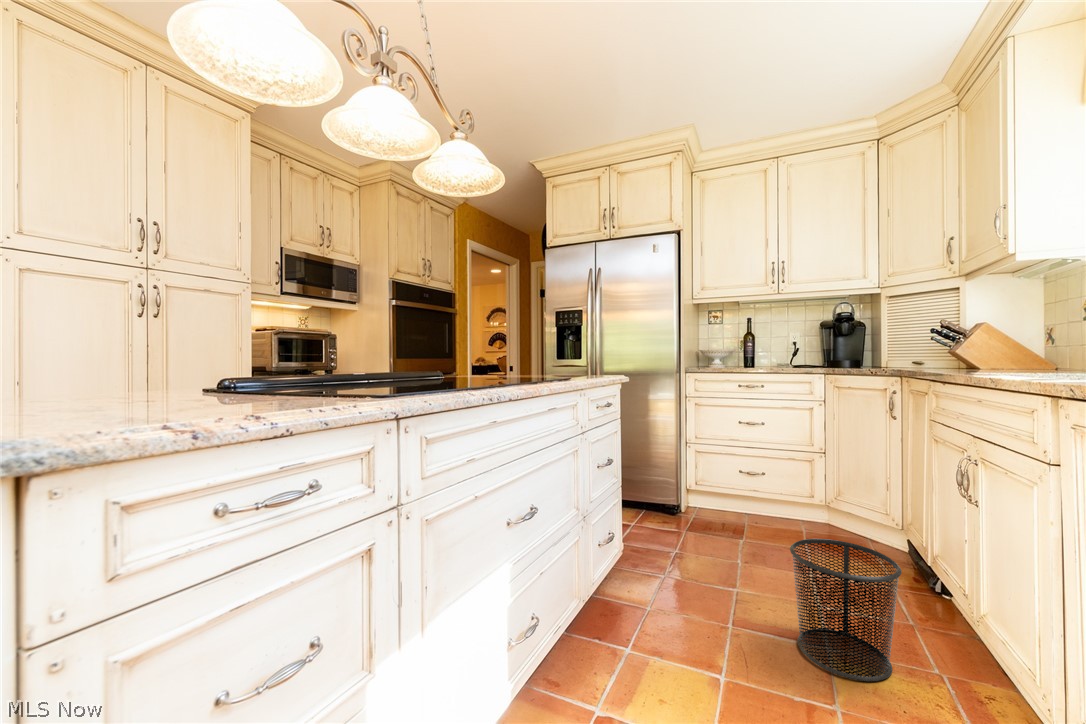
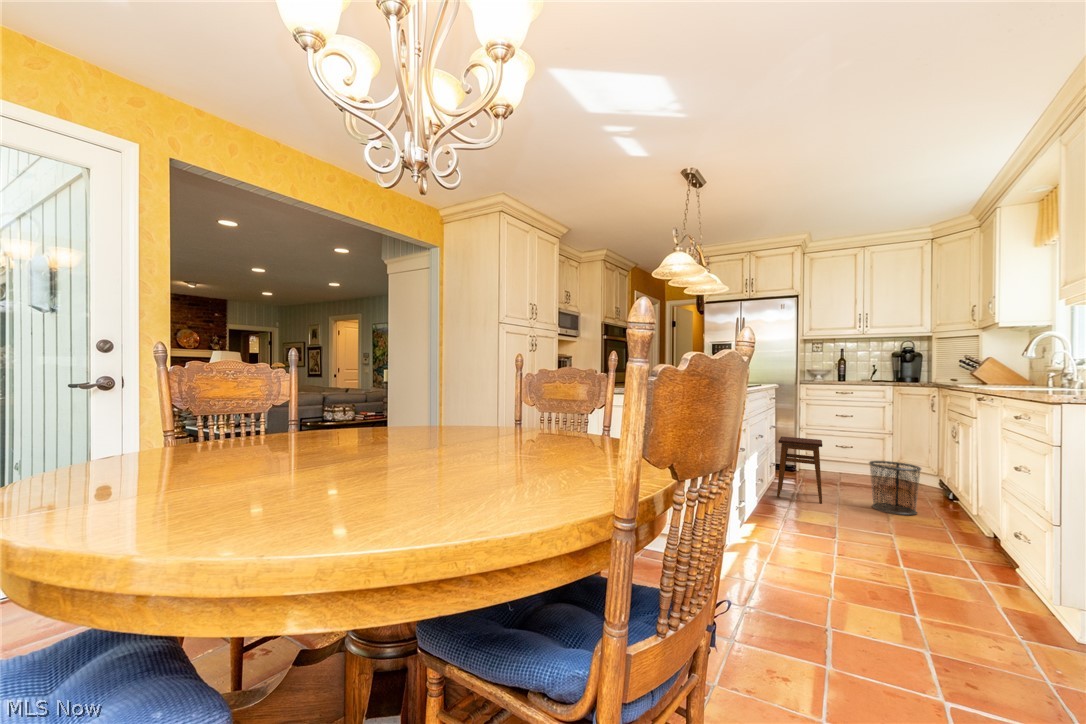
stool: none [614,482,705,639] -> present [777,437,823,503]

